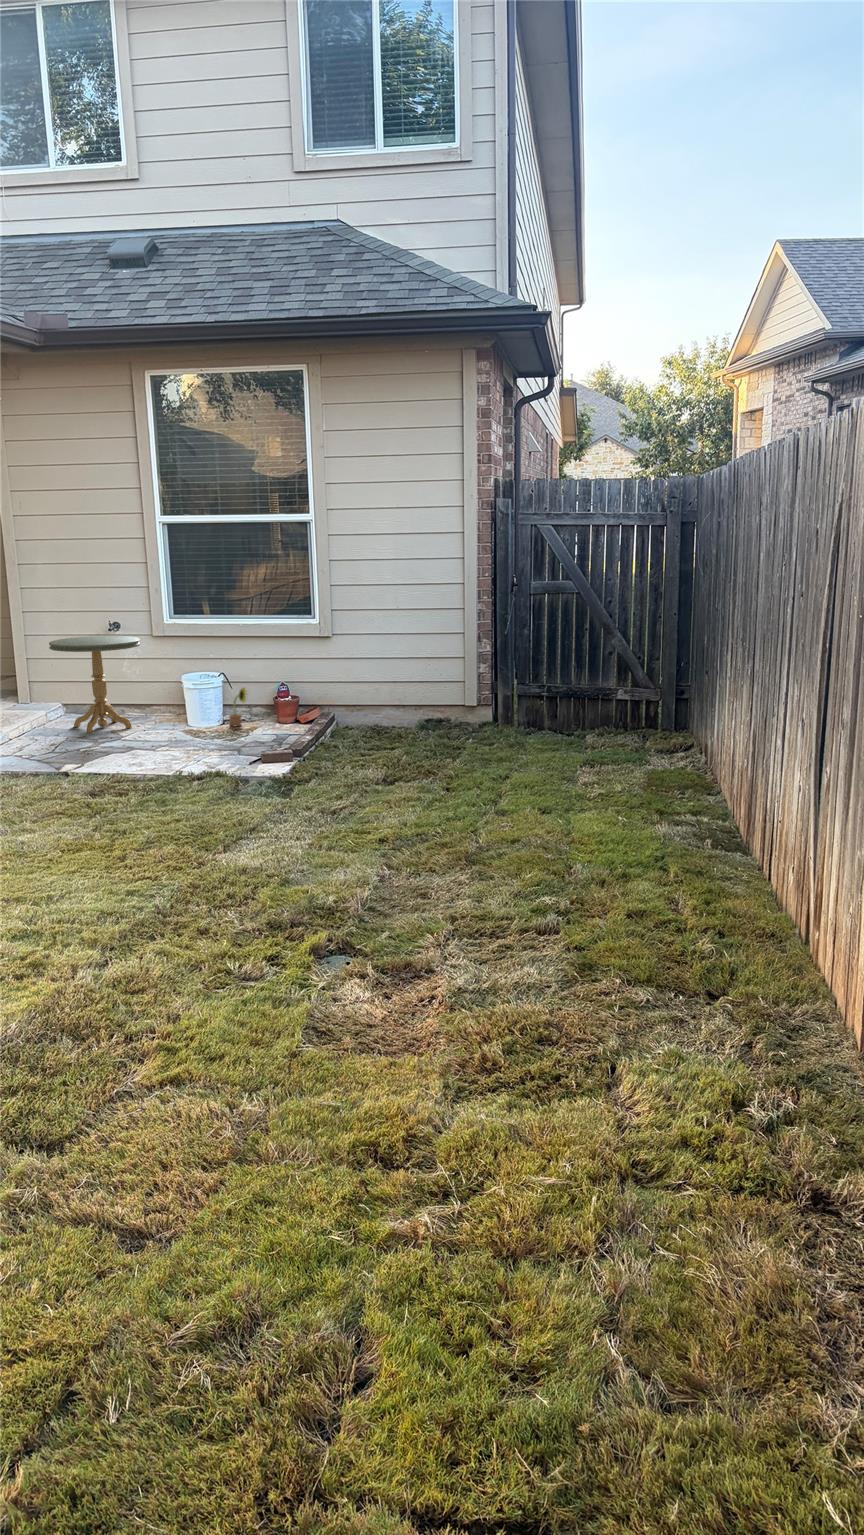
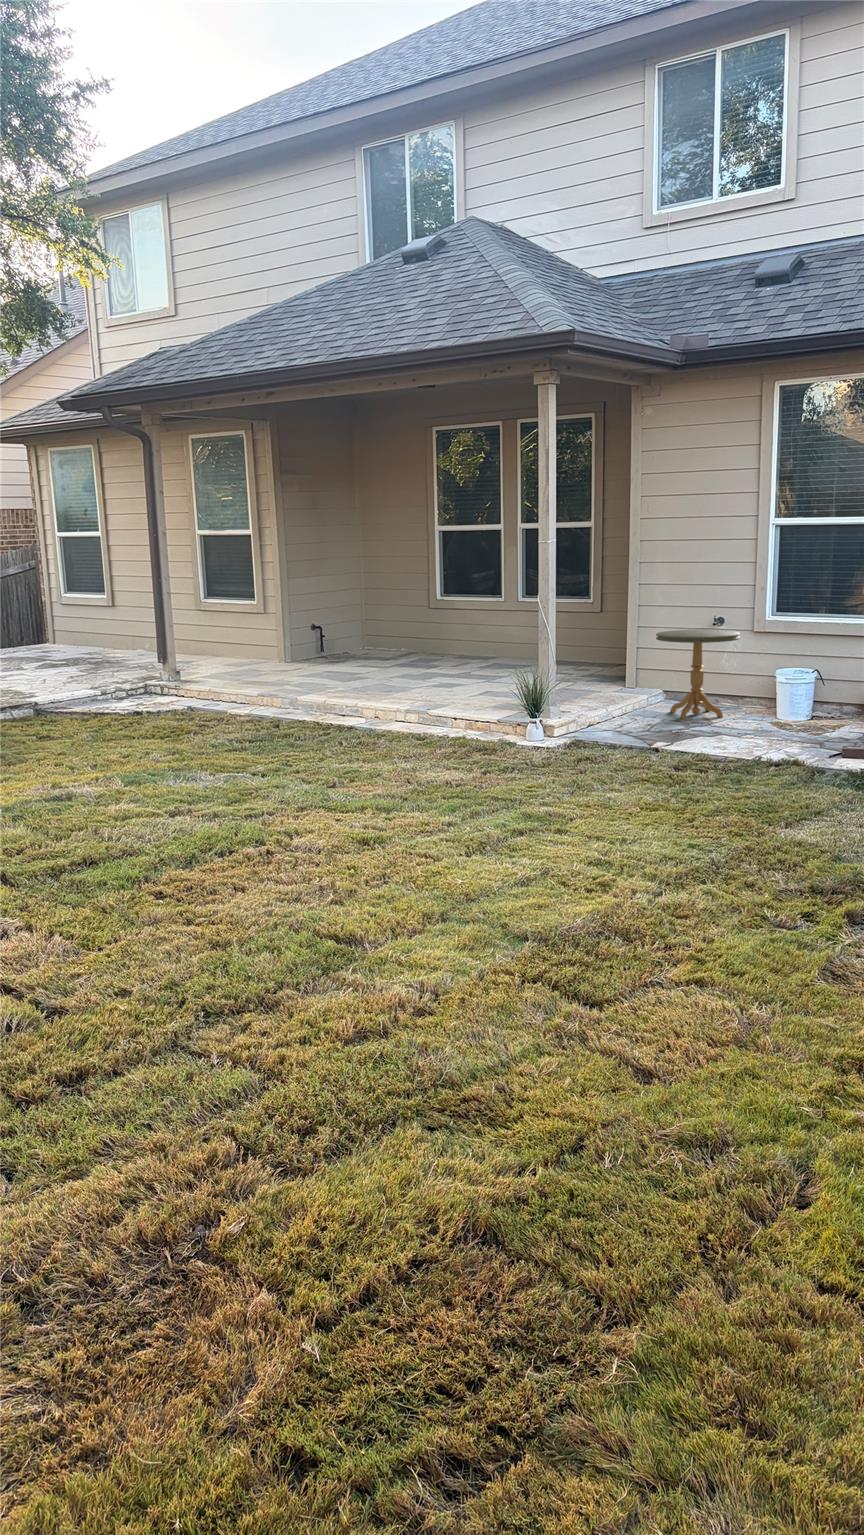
decorative plant: present [229,688,246,726] -> none [819,684,842,724]

